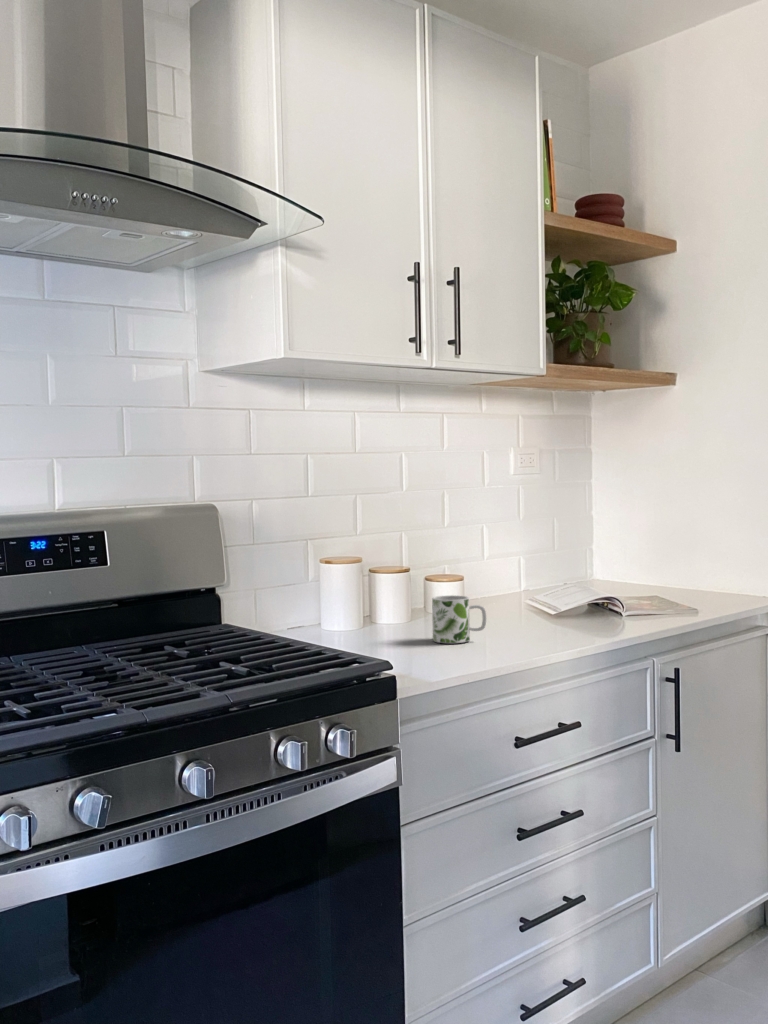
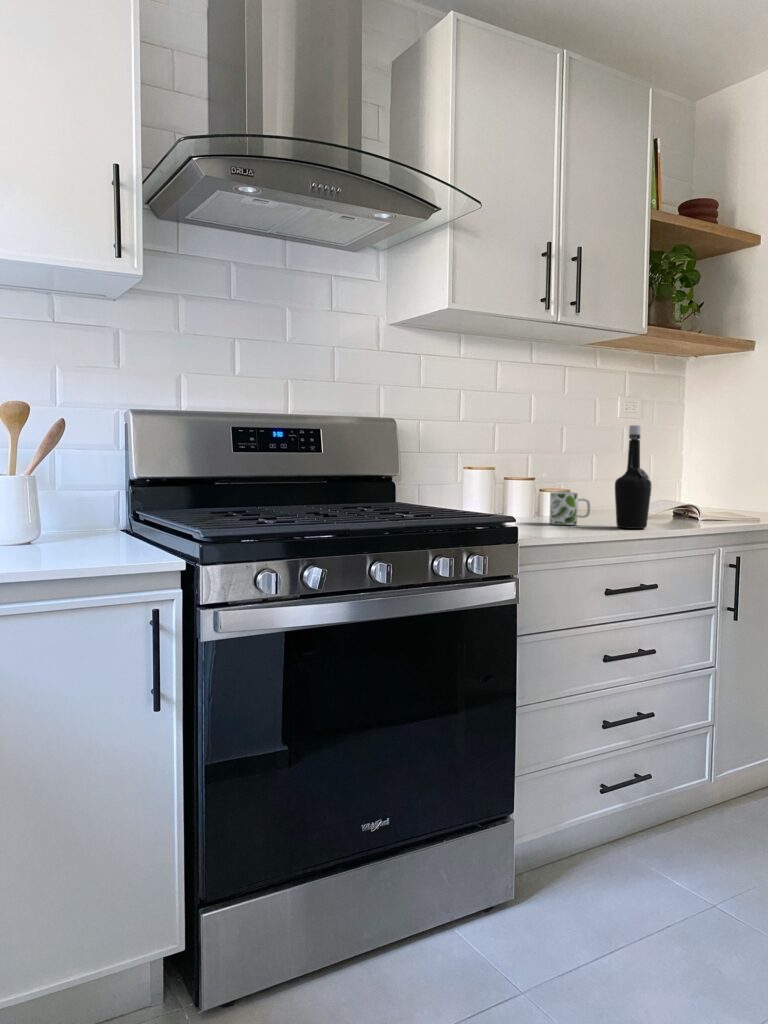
bottle: none [517,506,566,646] -> present [615,425,651,529]

